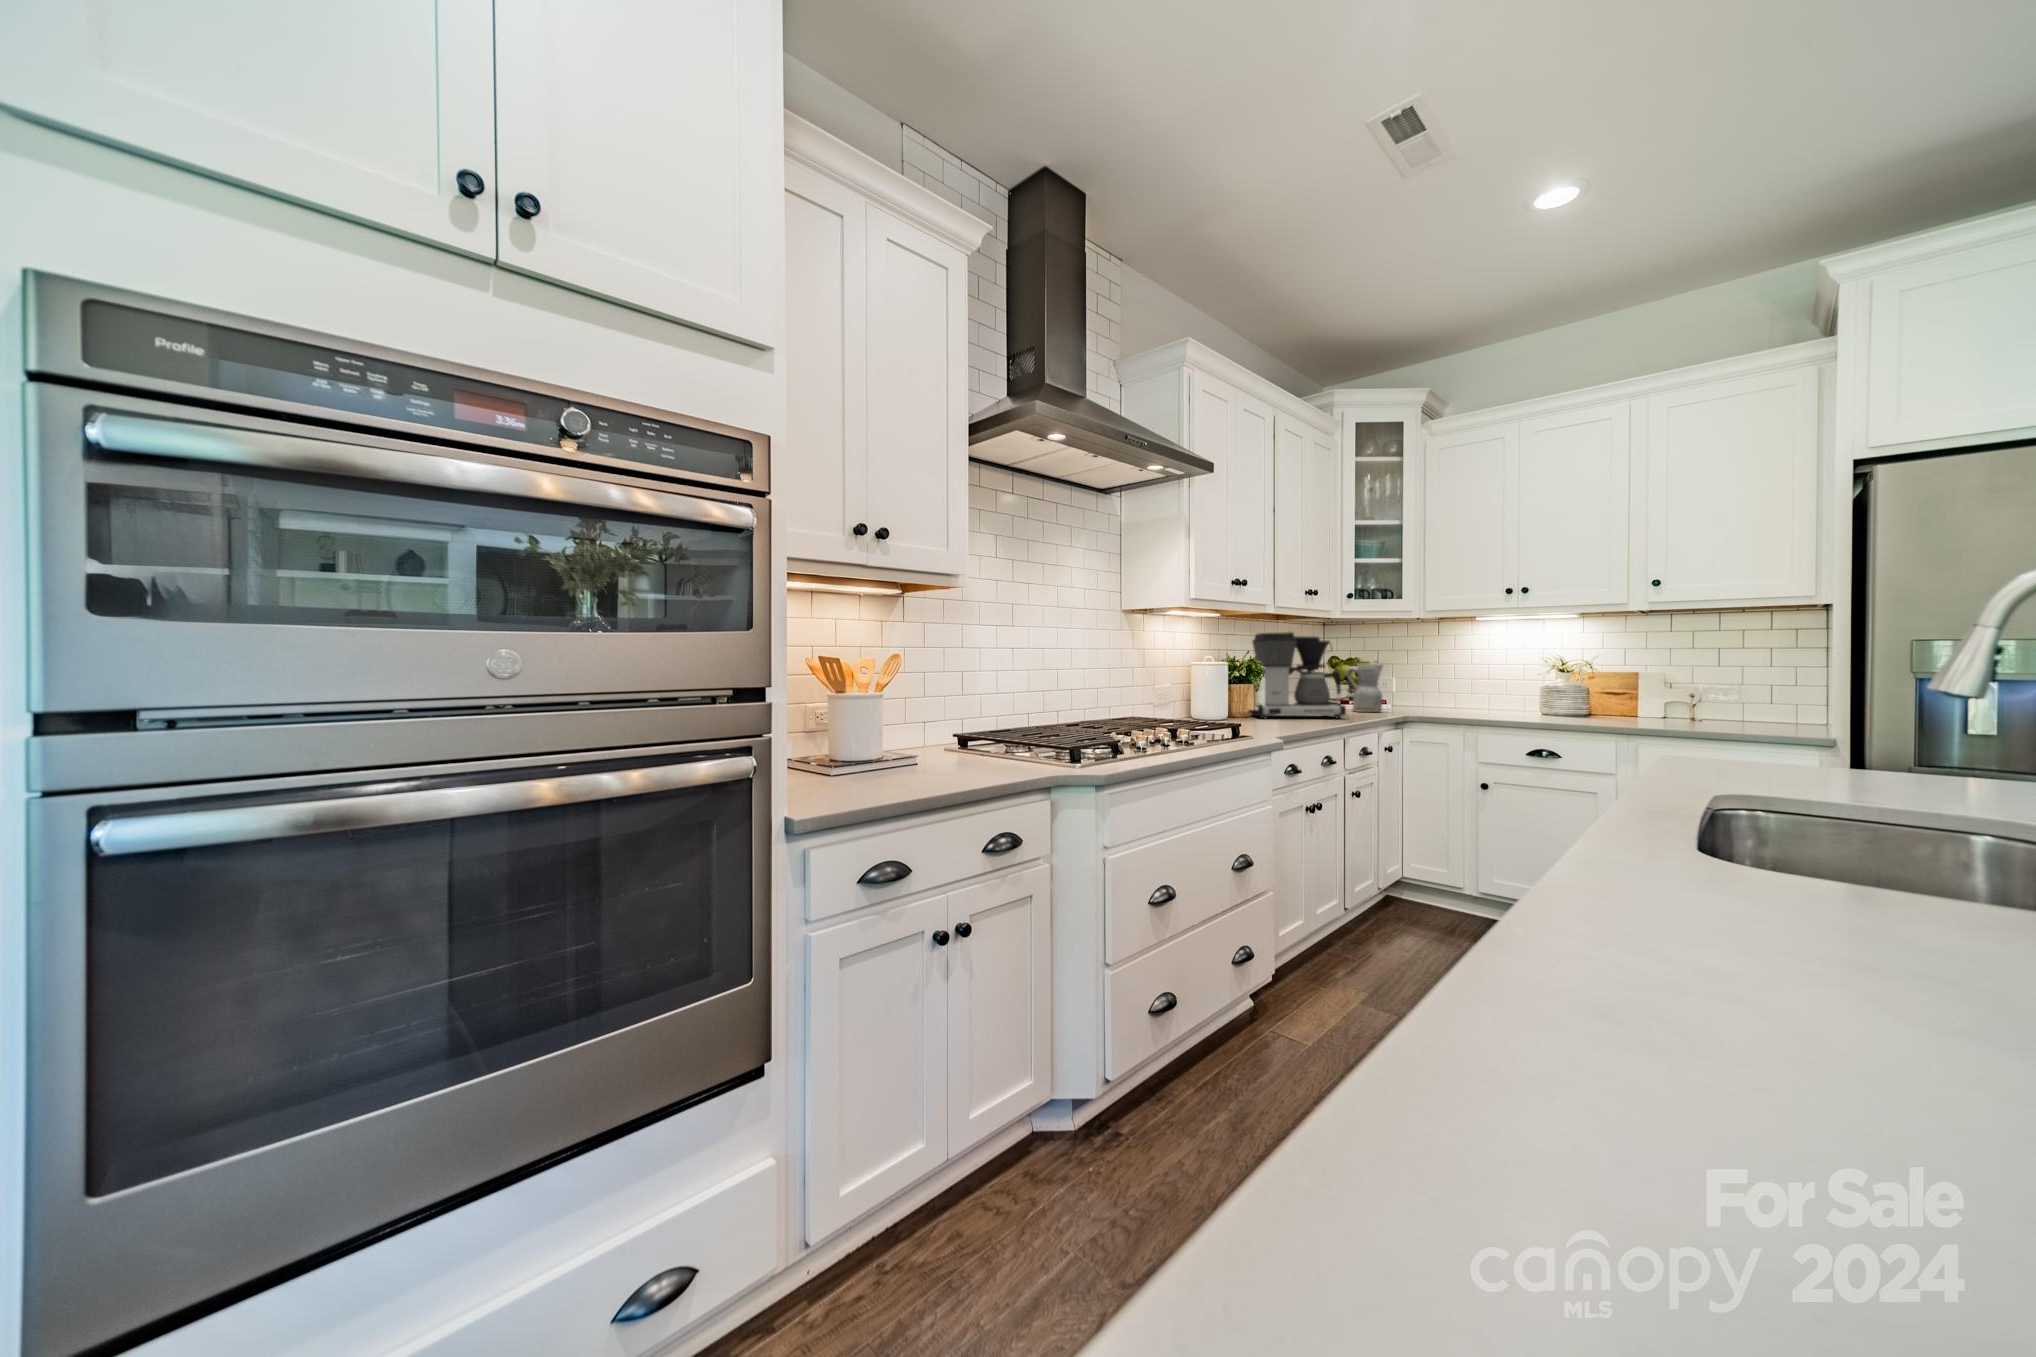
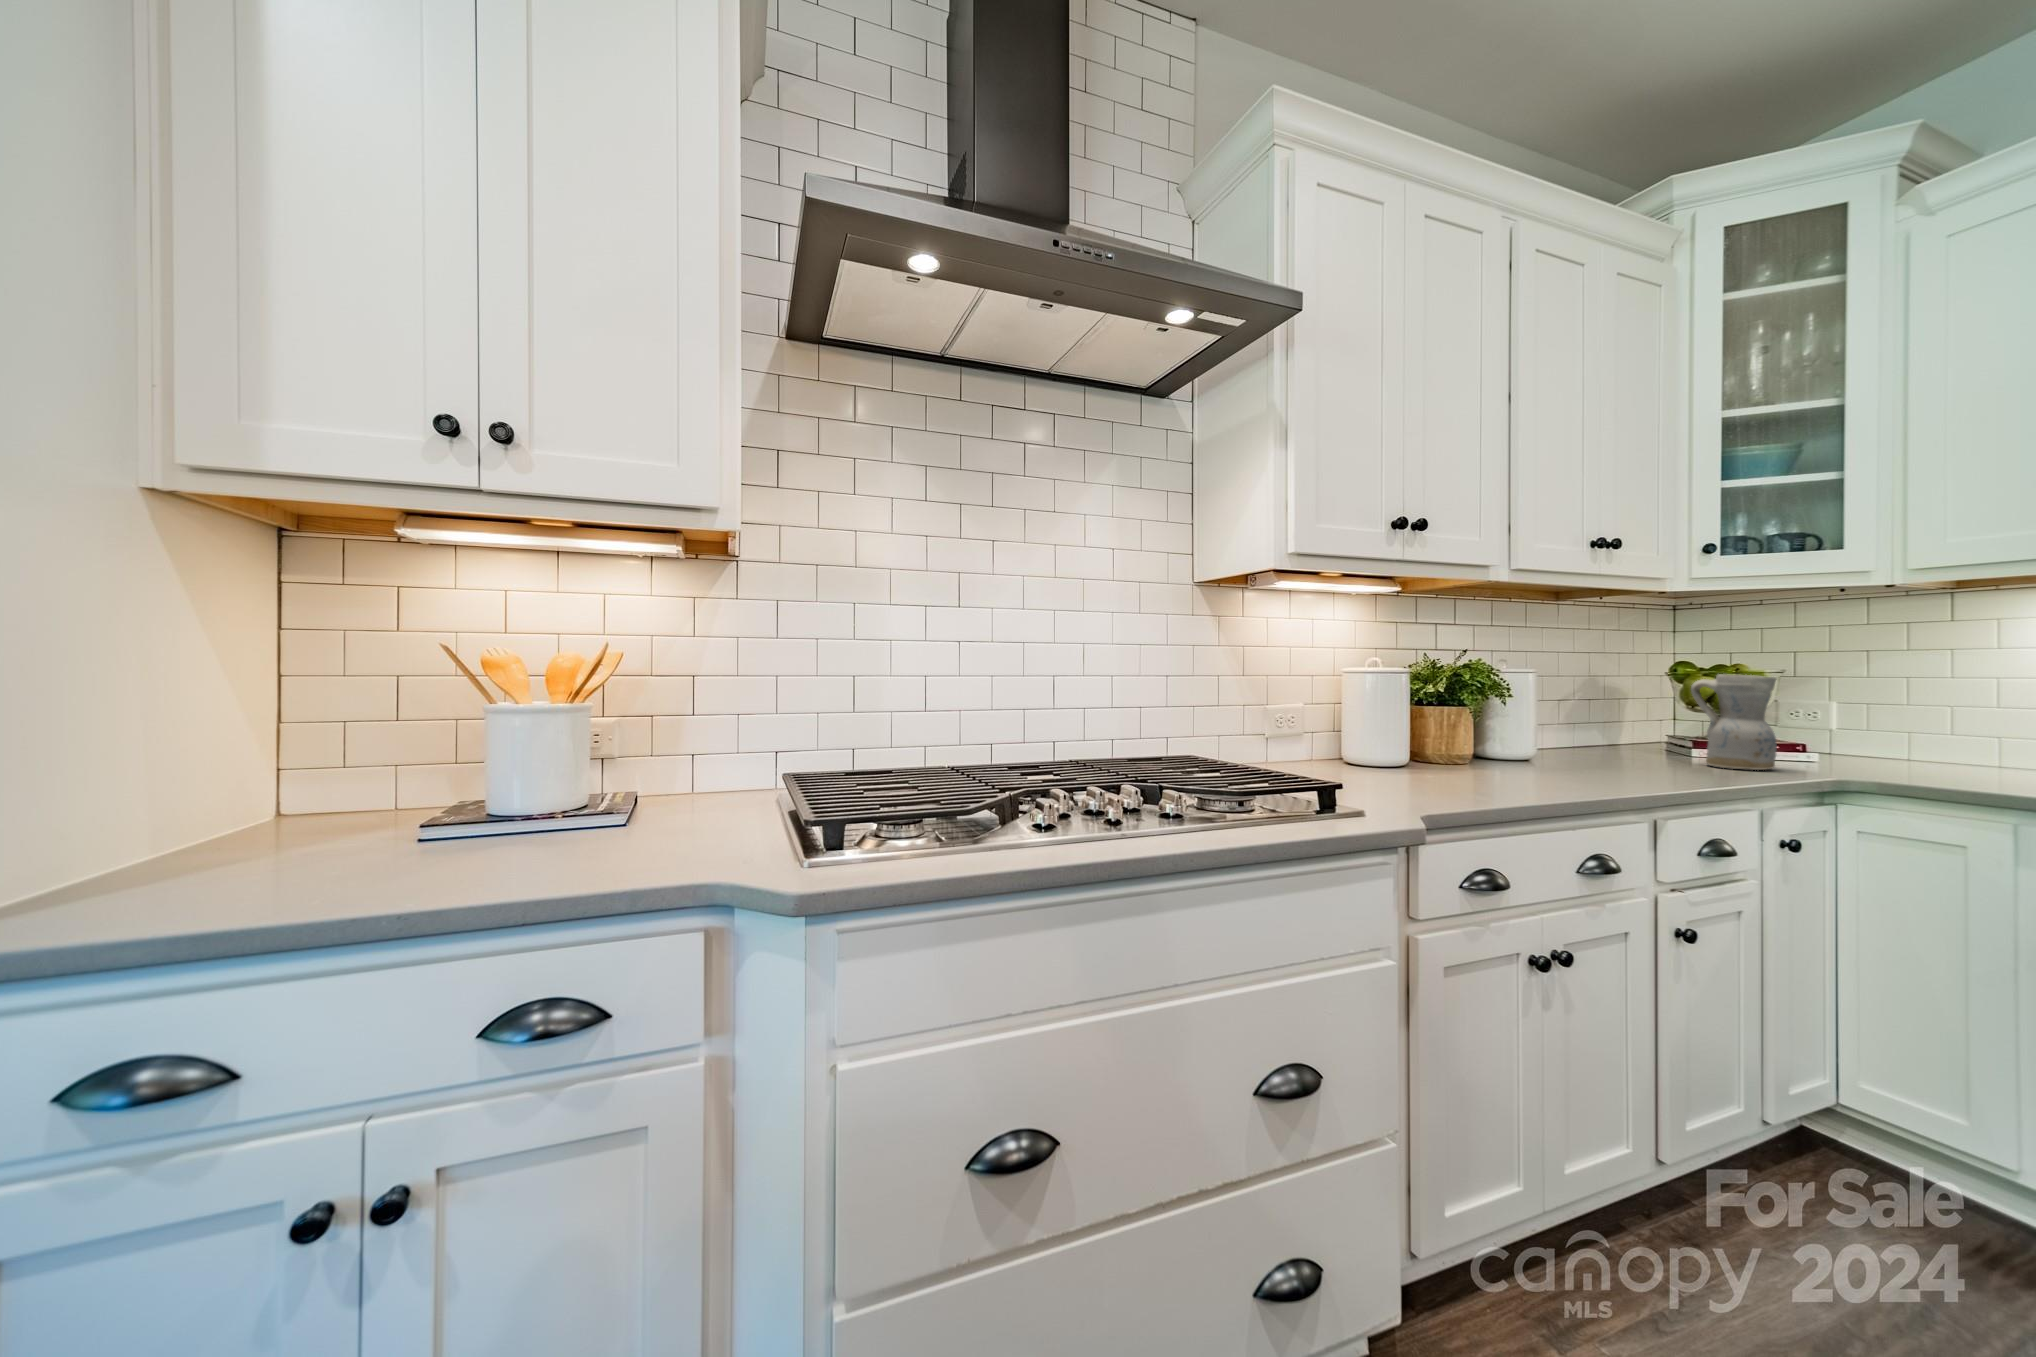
coffee maker: present [1248,632,1346,719] -> none [1463,614,1664,781]

